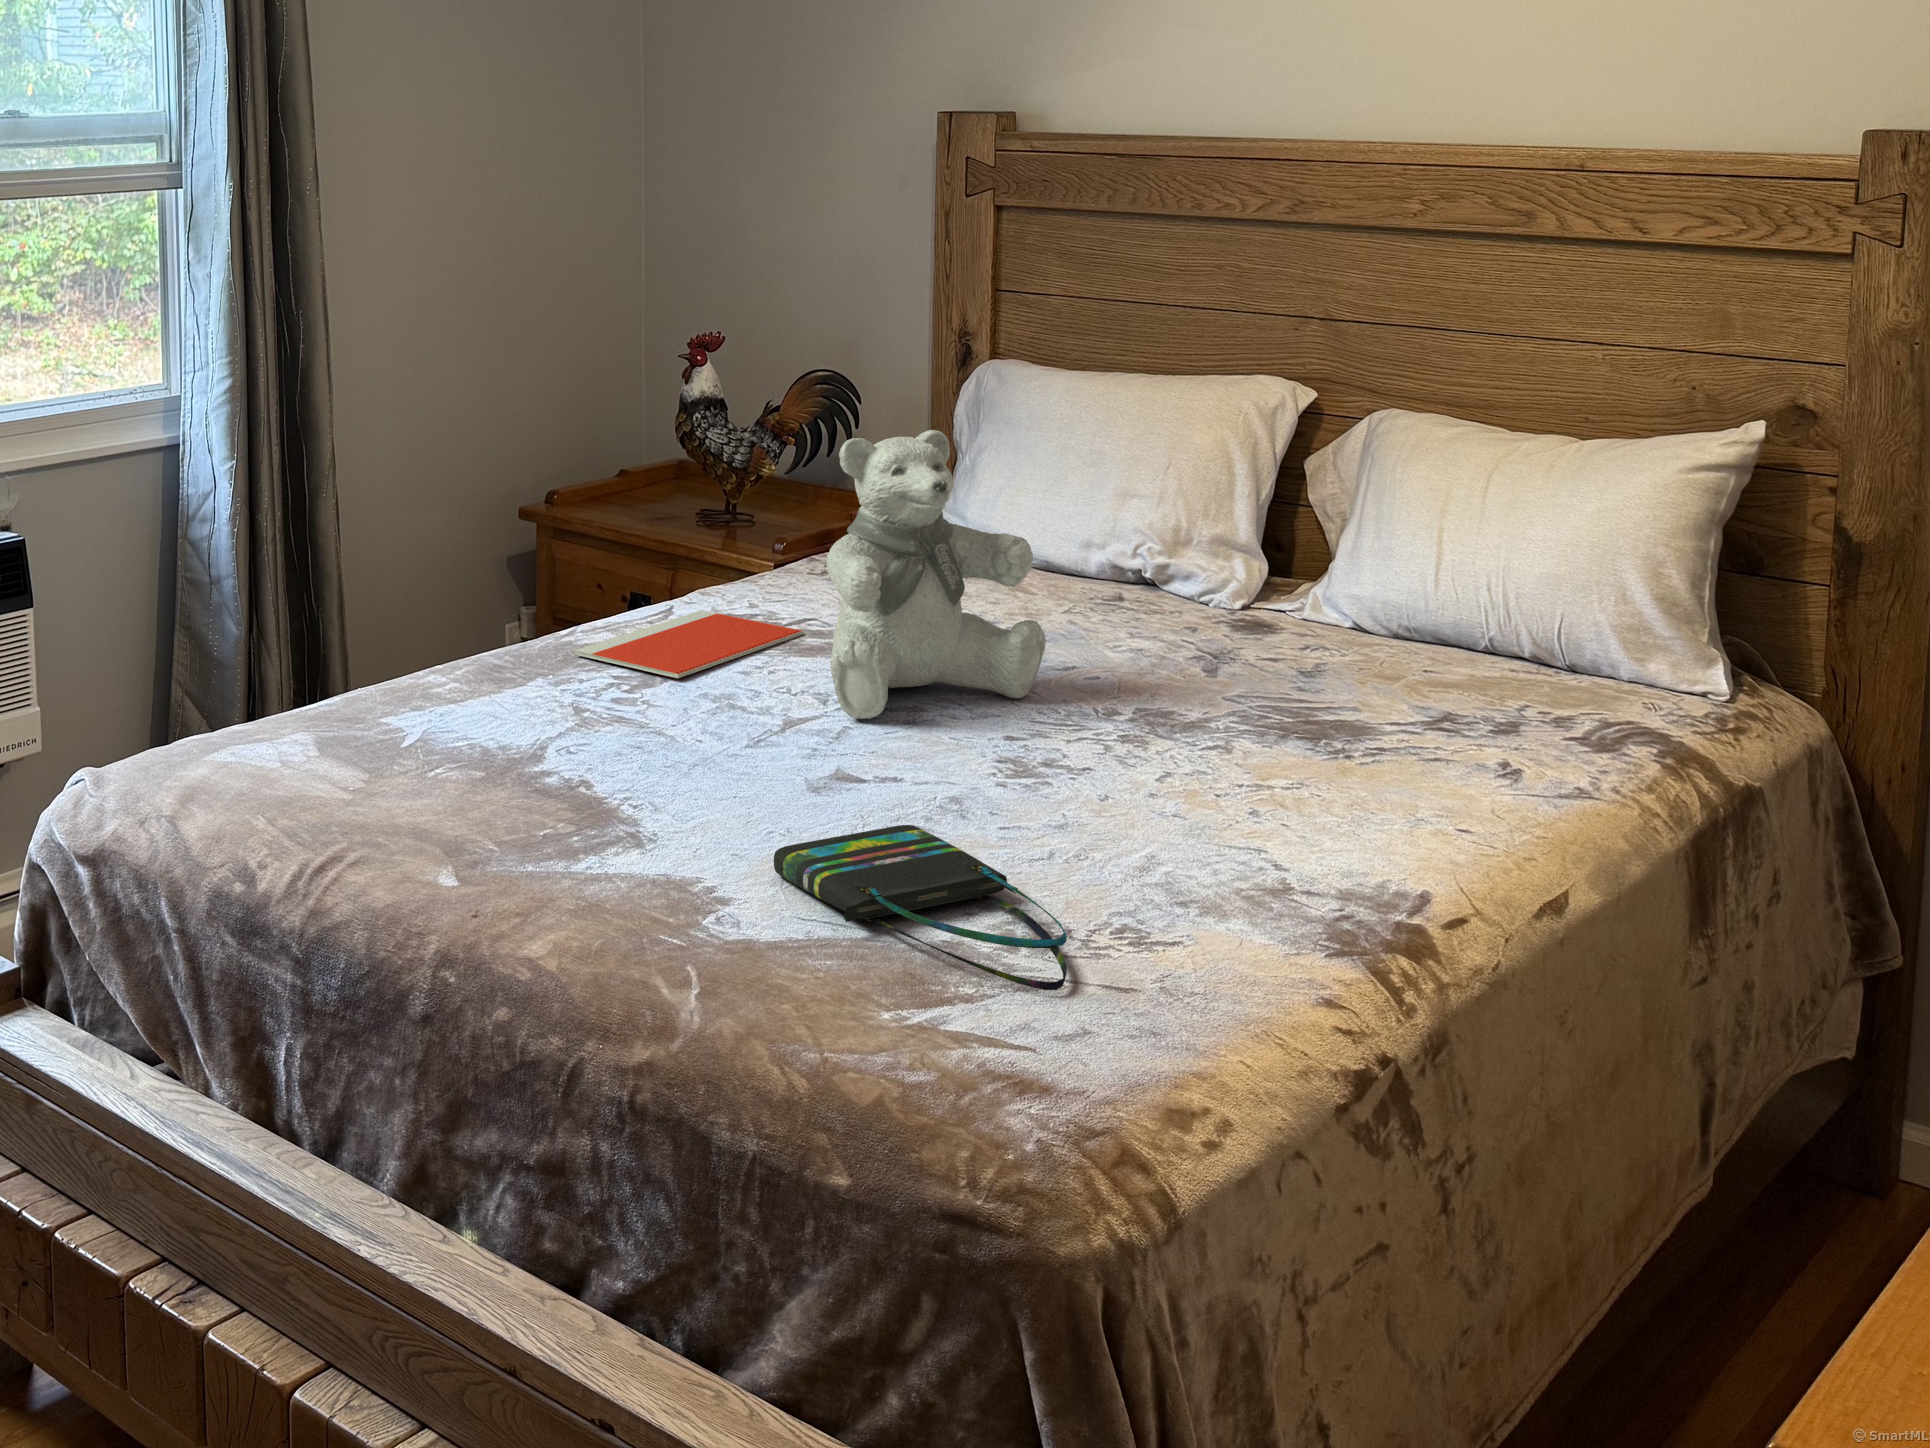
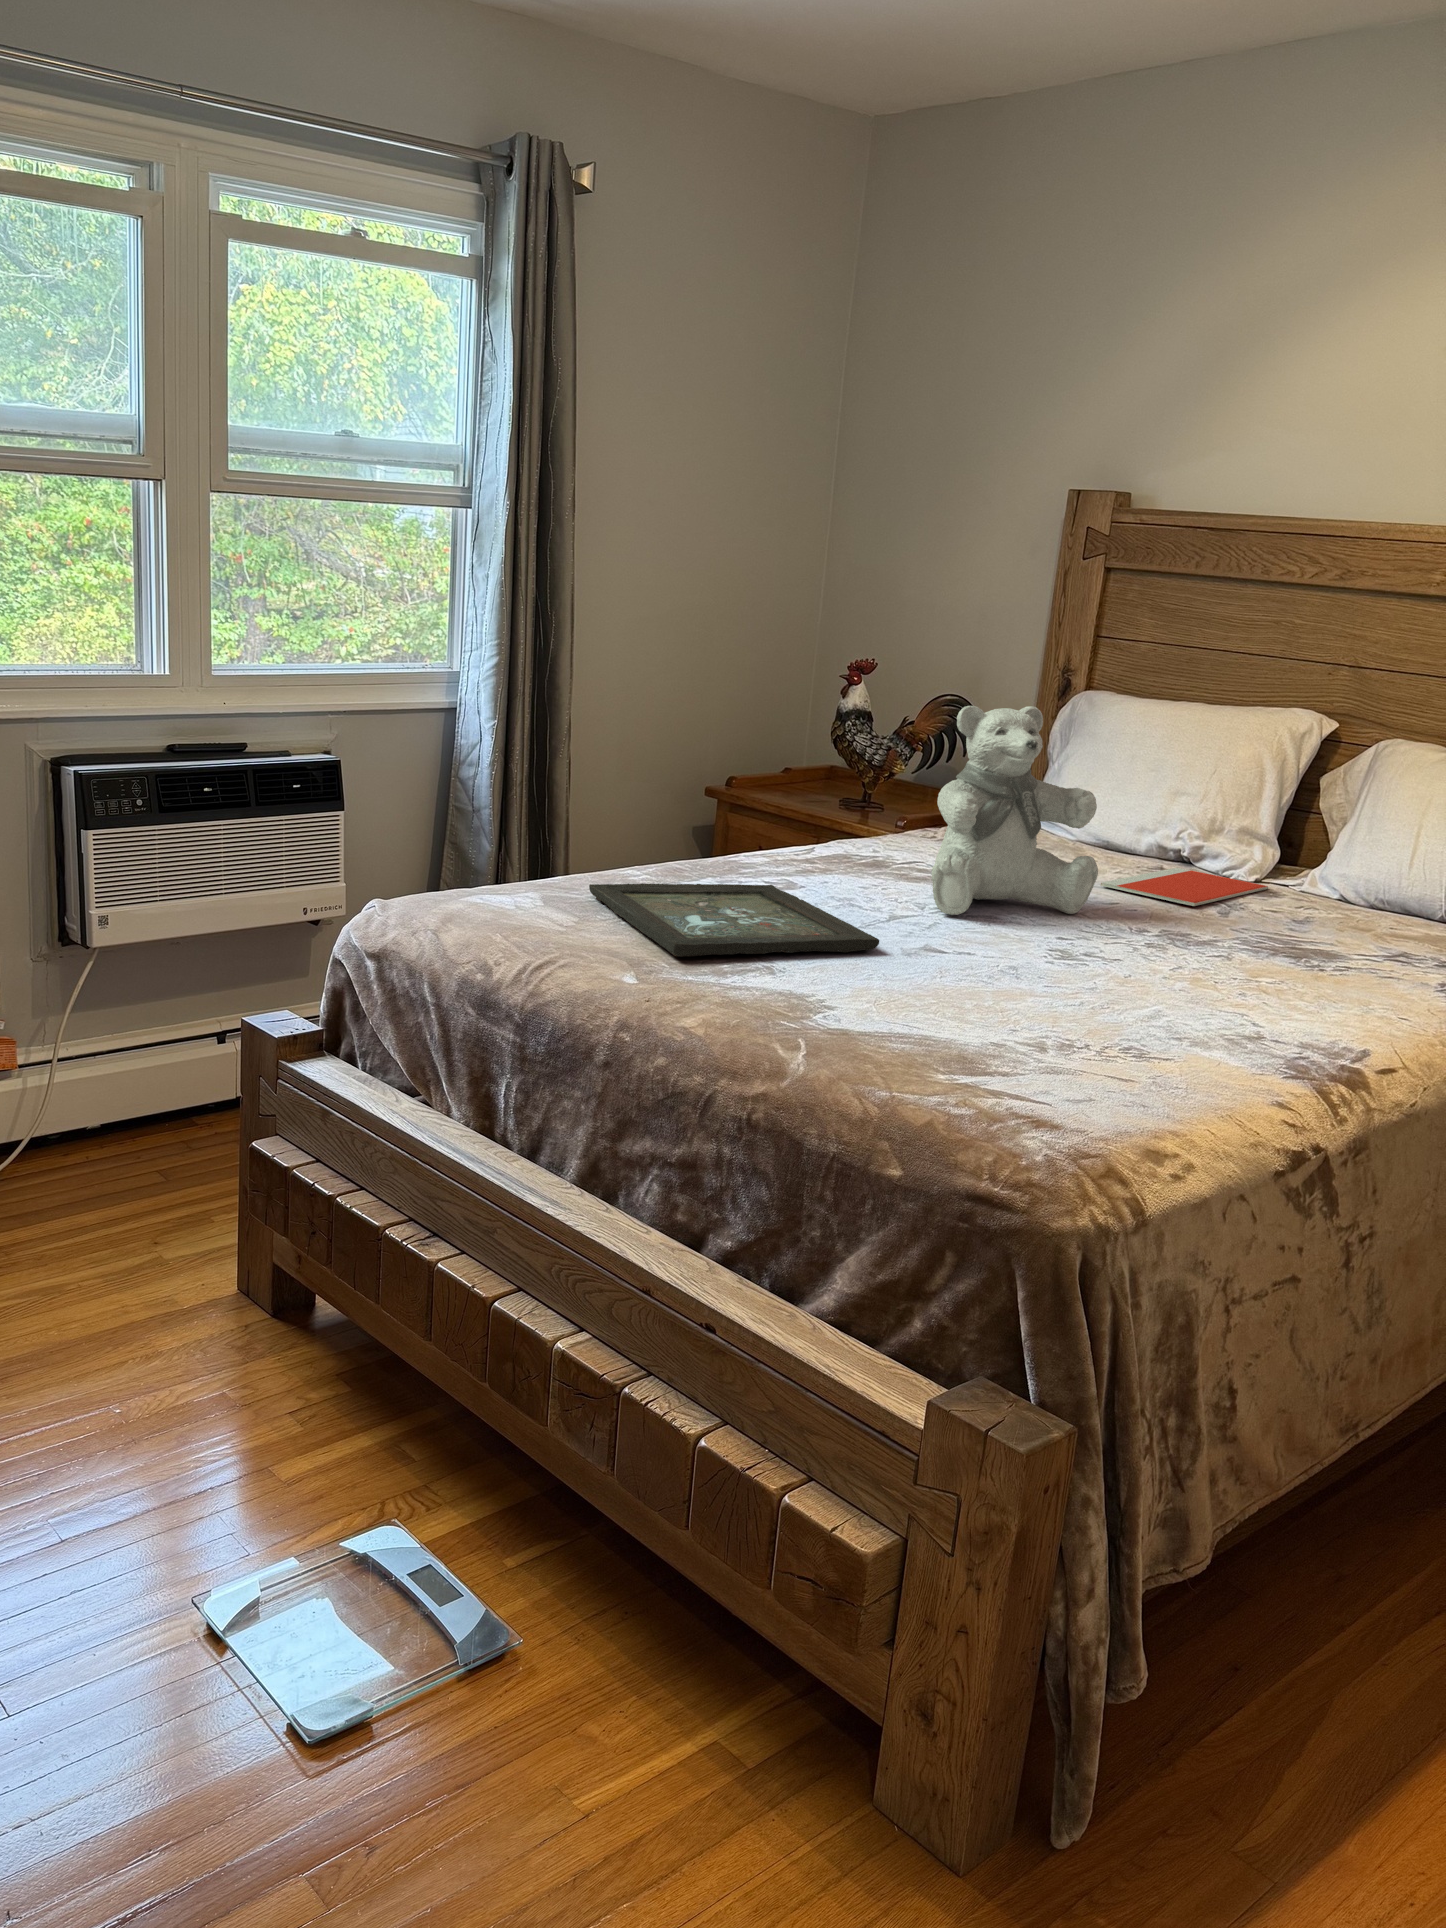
notebook: present [574,610,803,678] -> present [1101,868,1268,906]
tray: none [377,695,774,839] -> present [589,883,879,956]
tote bag: present [774,825,1067,990] -> none [873,971,1087,1074]

